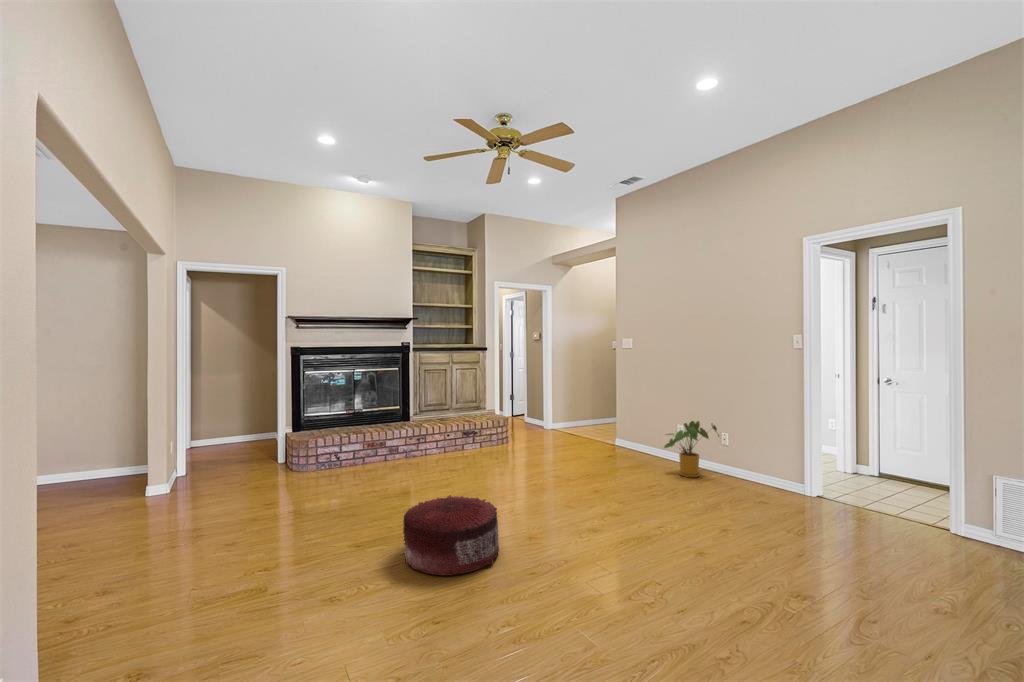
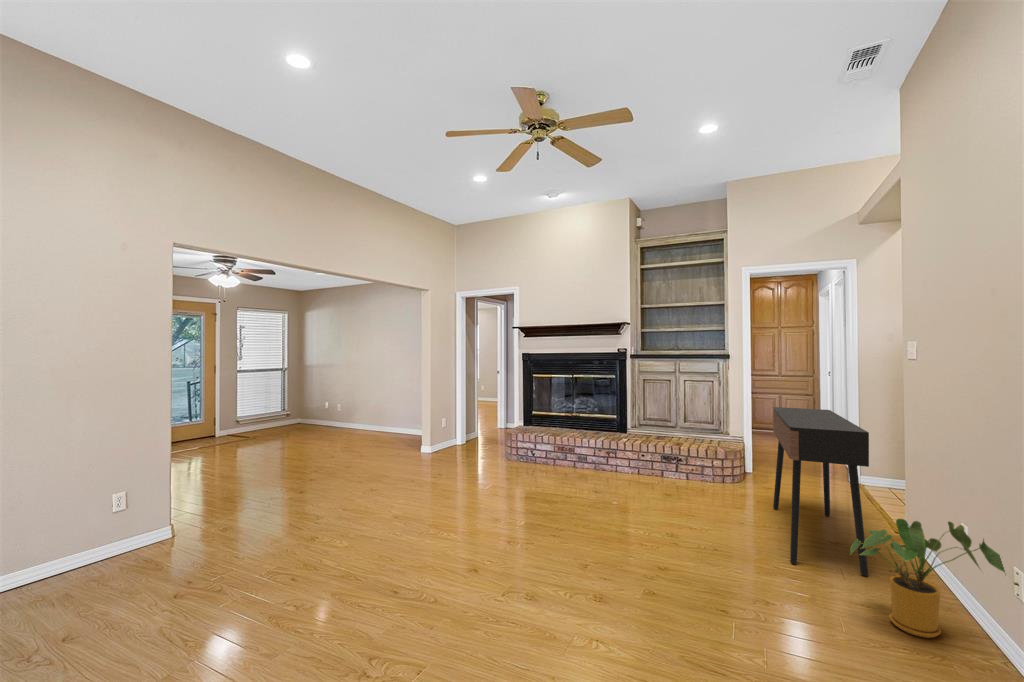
console table: none [554,379,645,469] -> present [773,407,869,576]
pouf: present [403,495,499,576] -> none [353,499,449,578]

